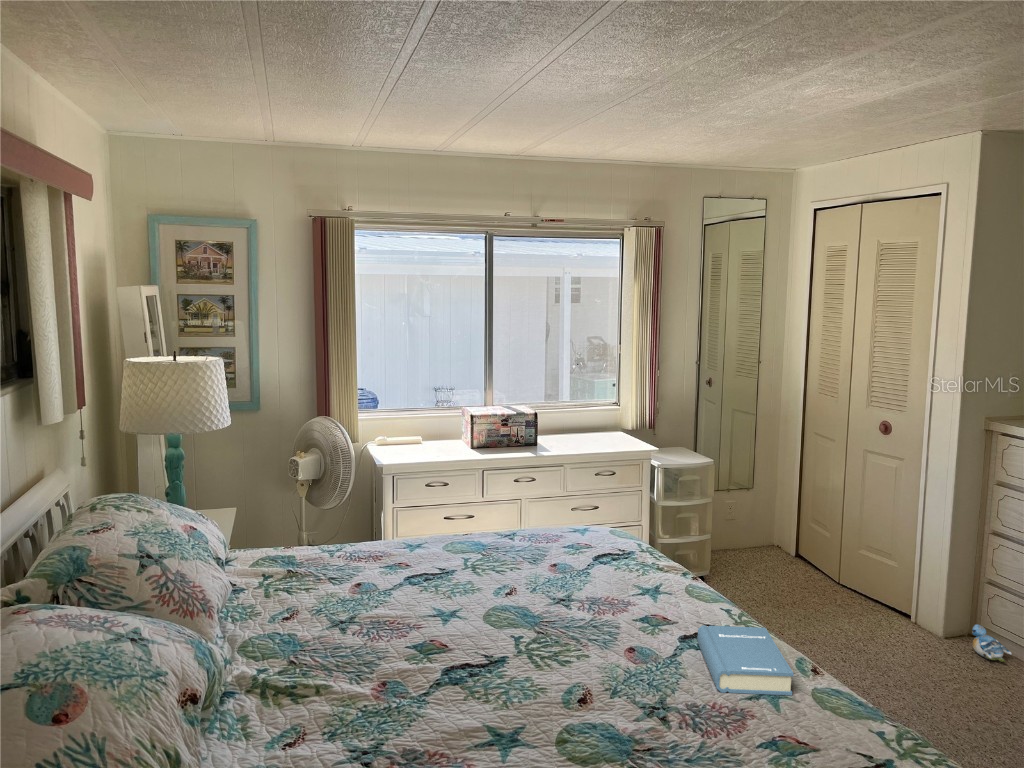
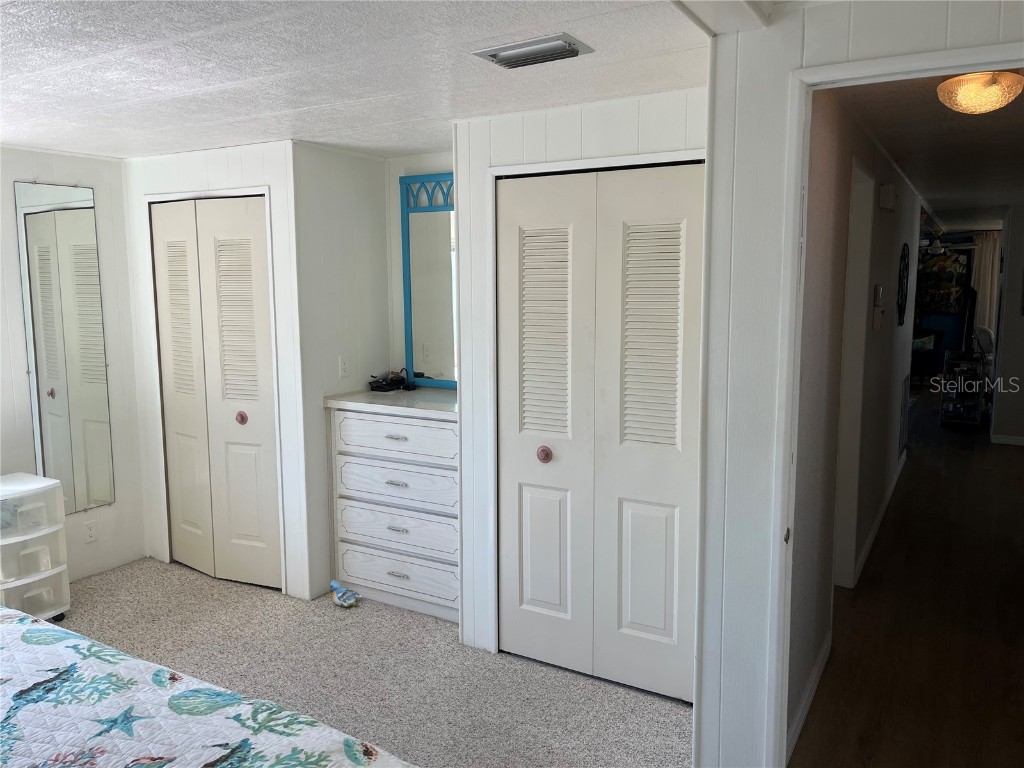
hardback book: present [697,625,794,695] -> none [34,651,148,741]

